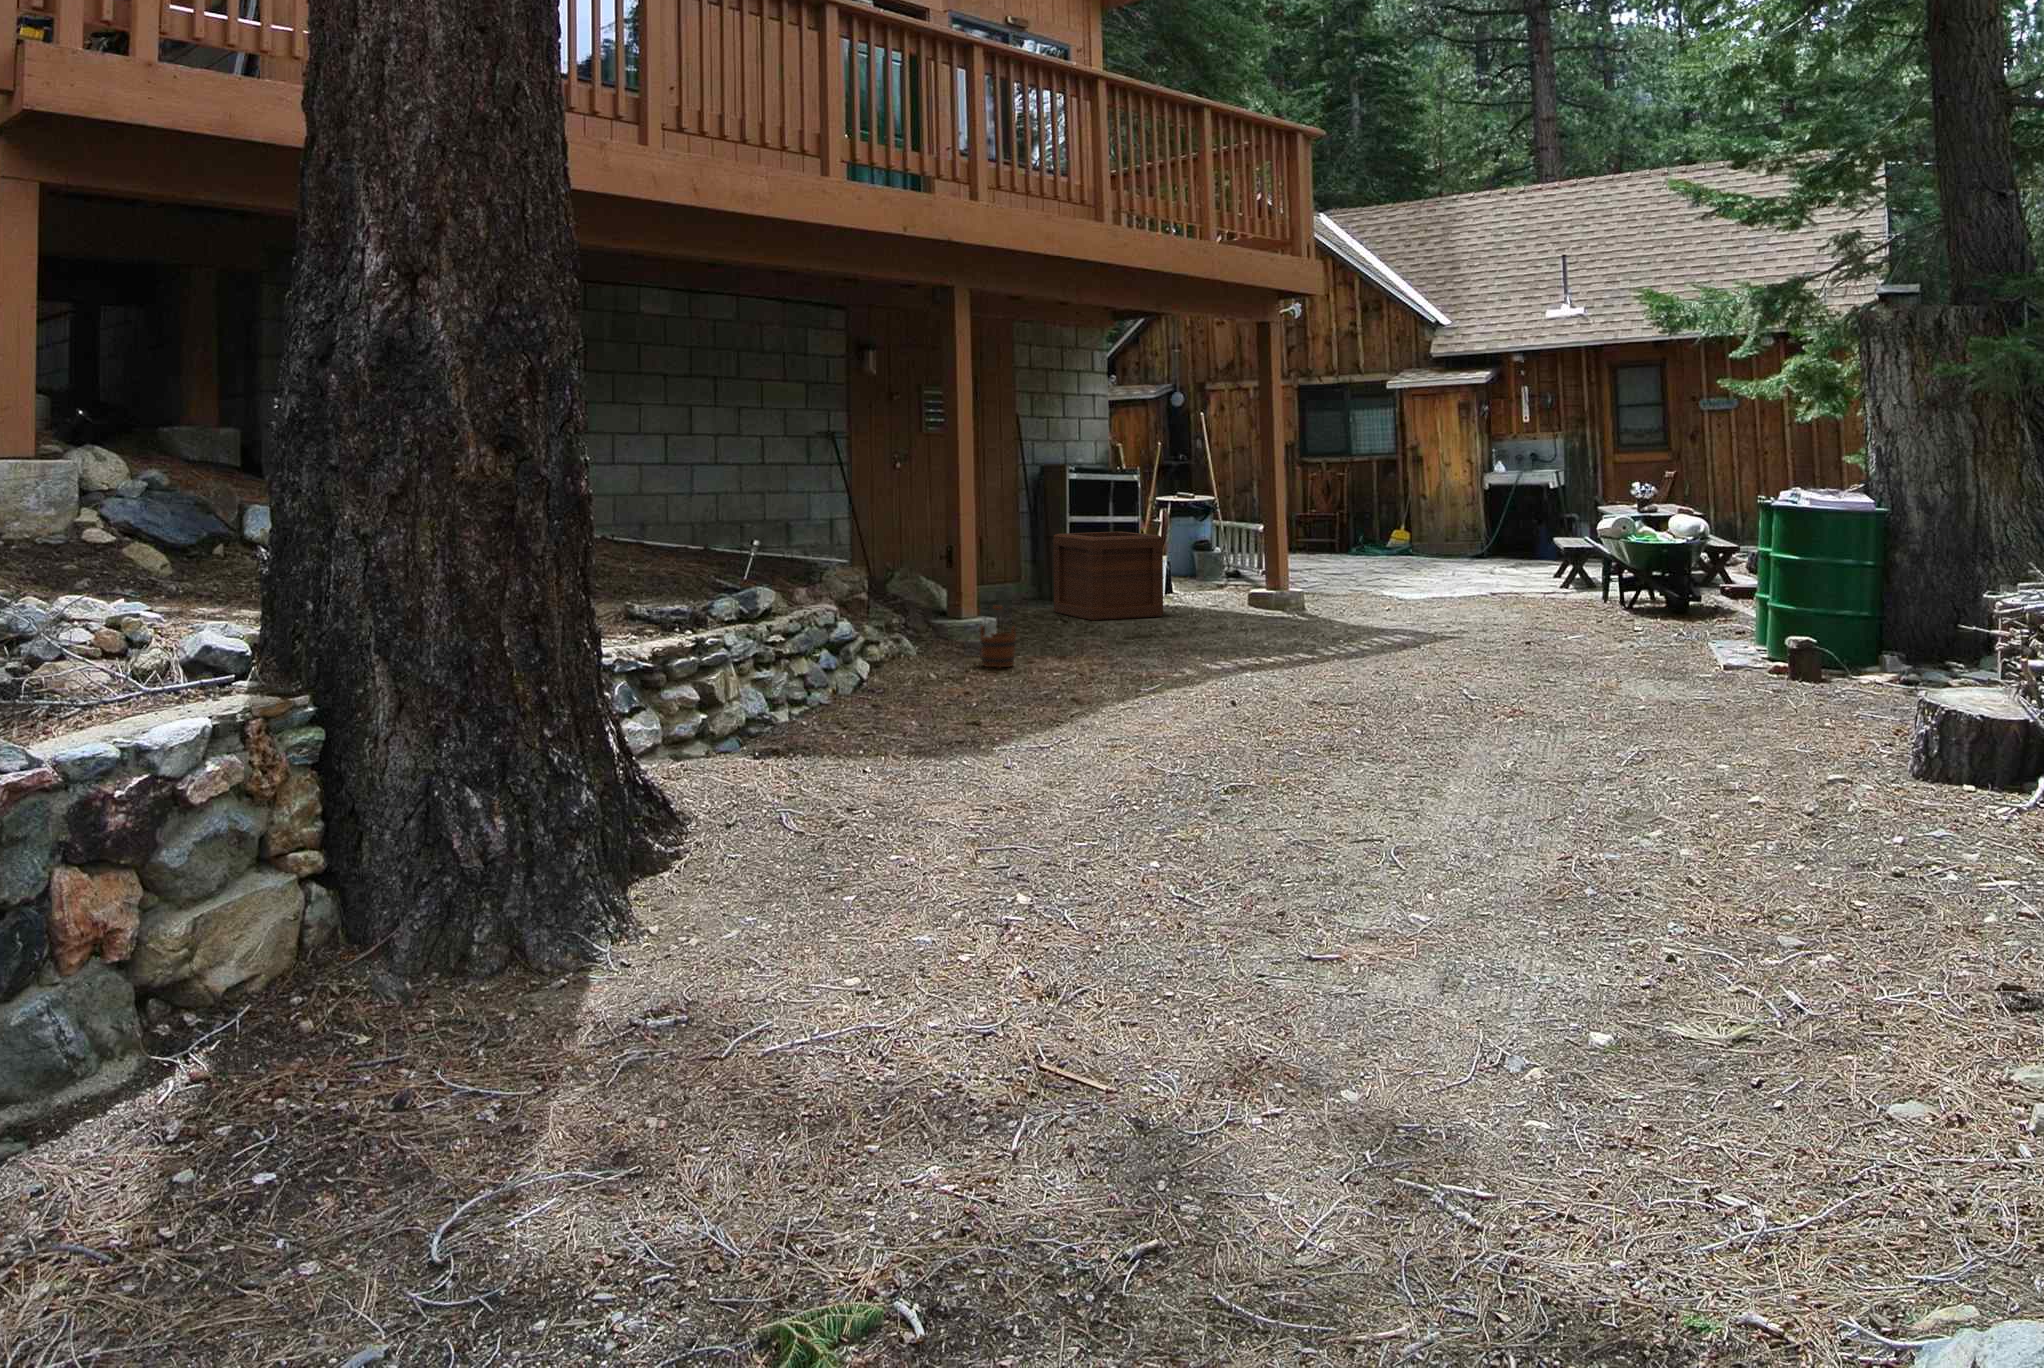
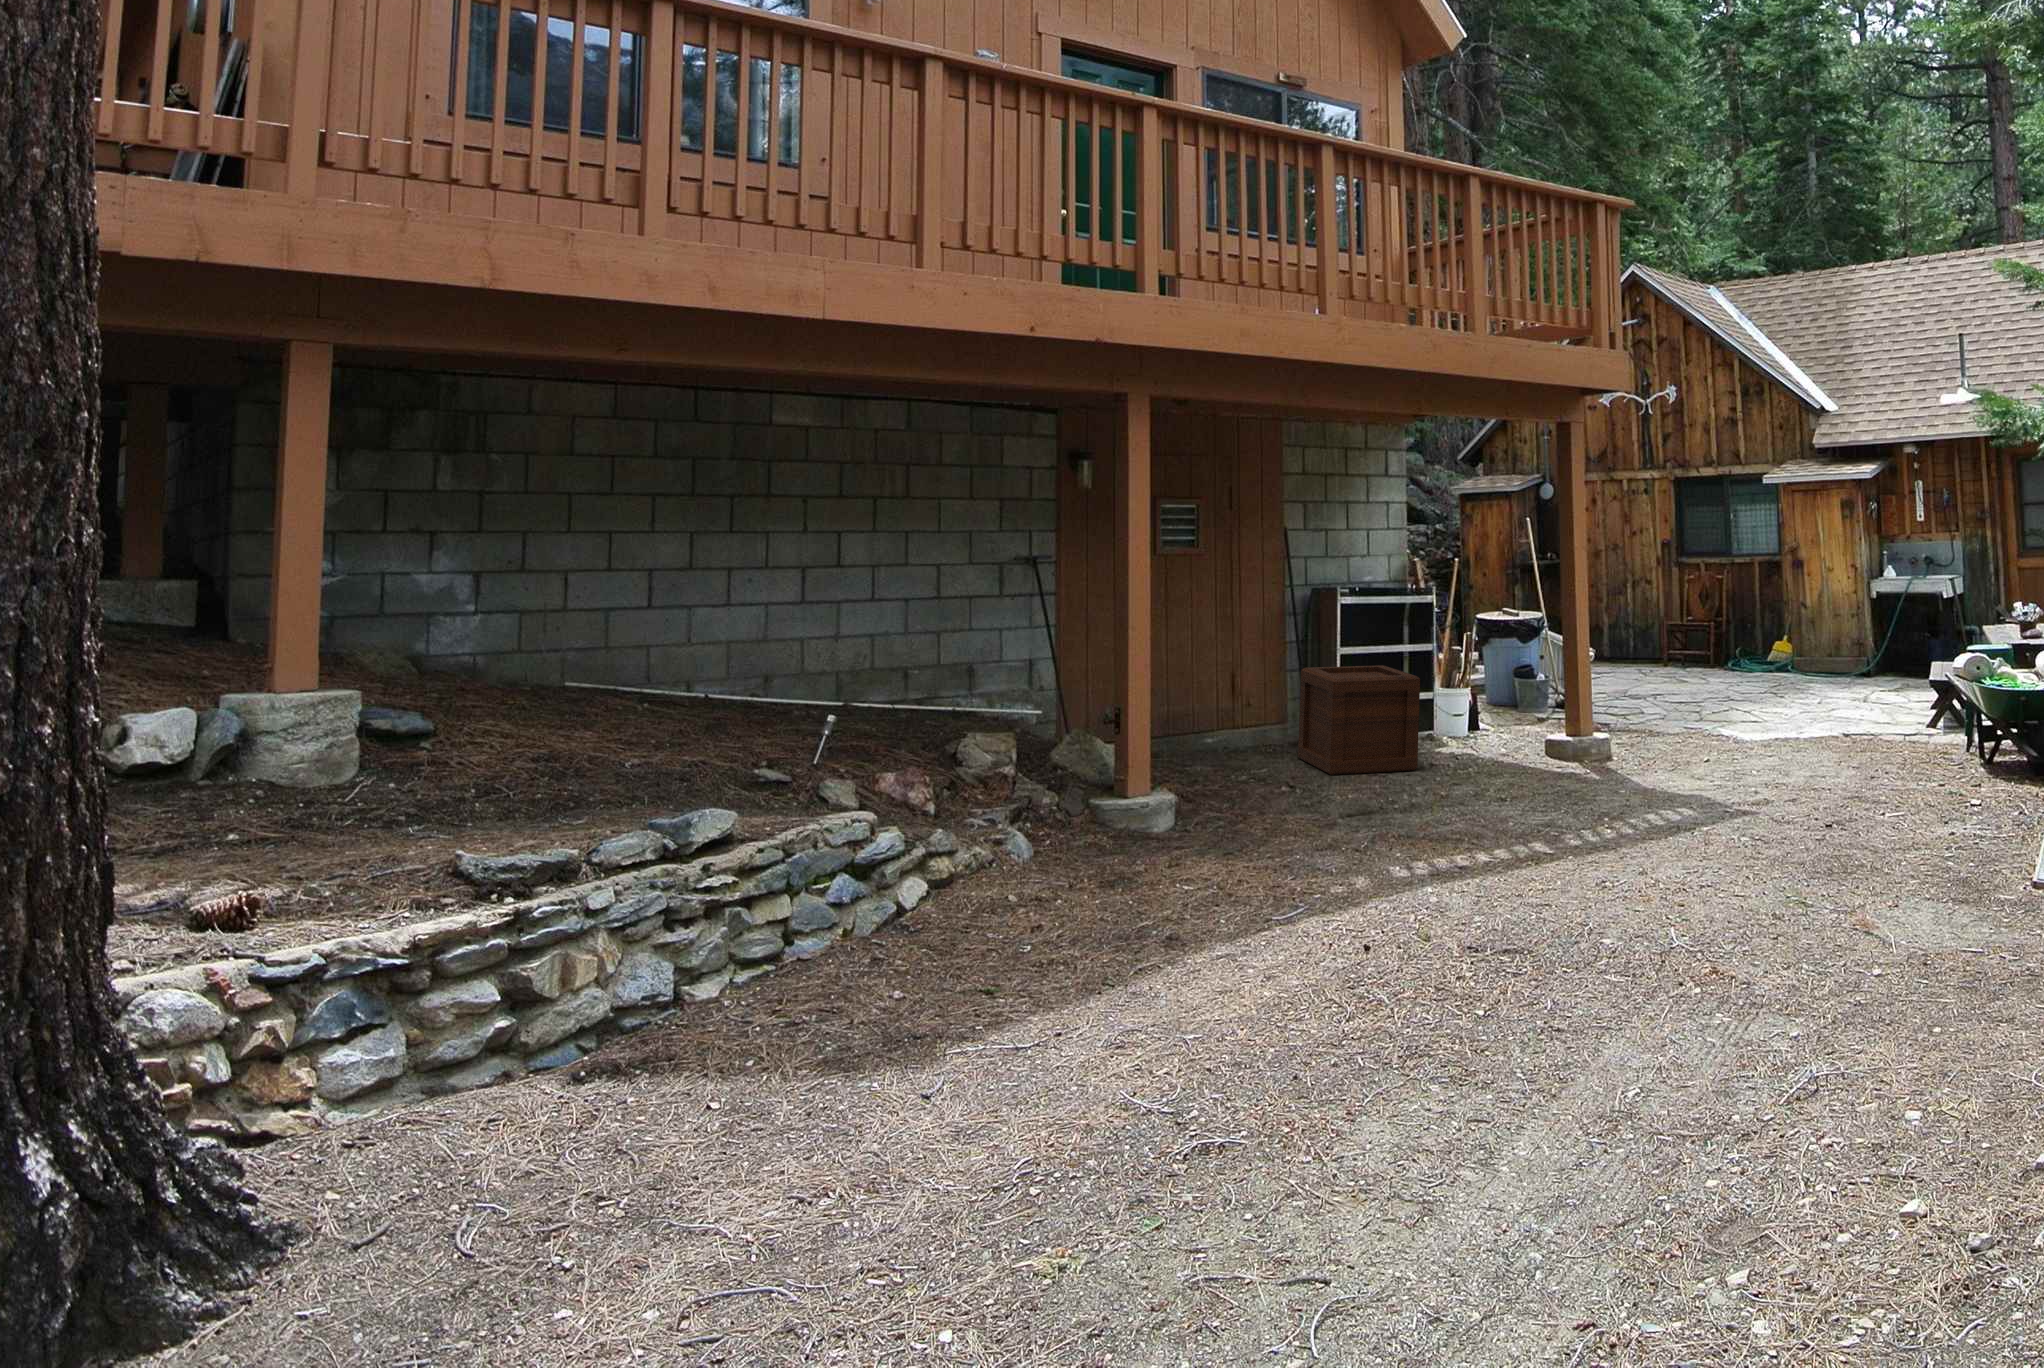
wooden bucket: present [979,606,1016,668] -> none [1121,787,1165,865]

